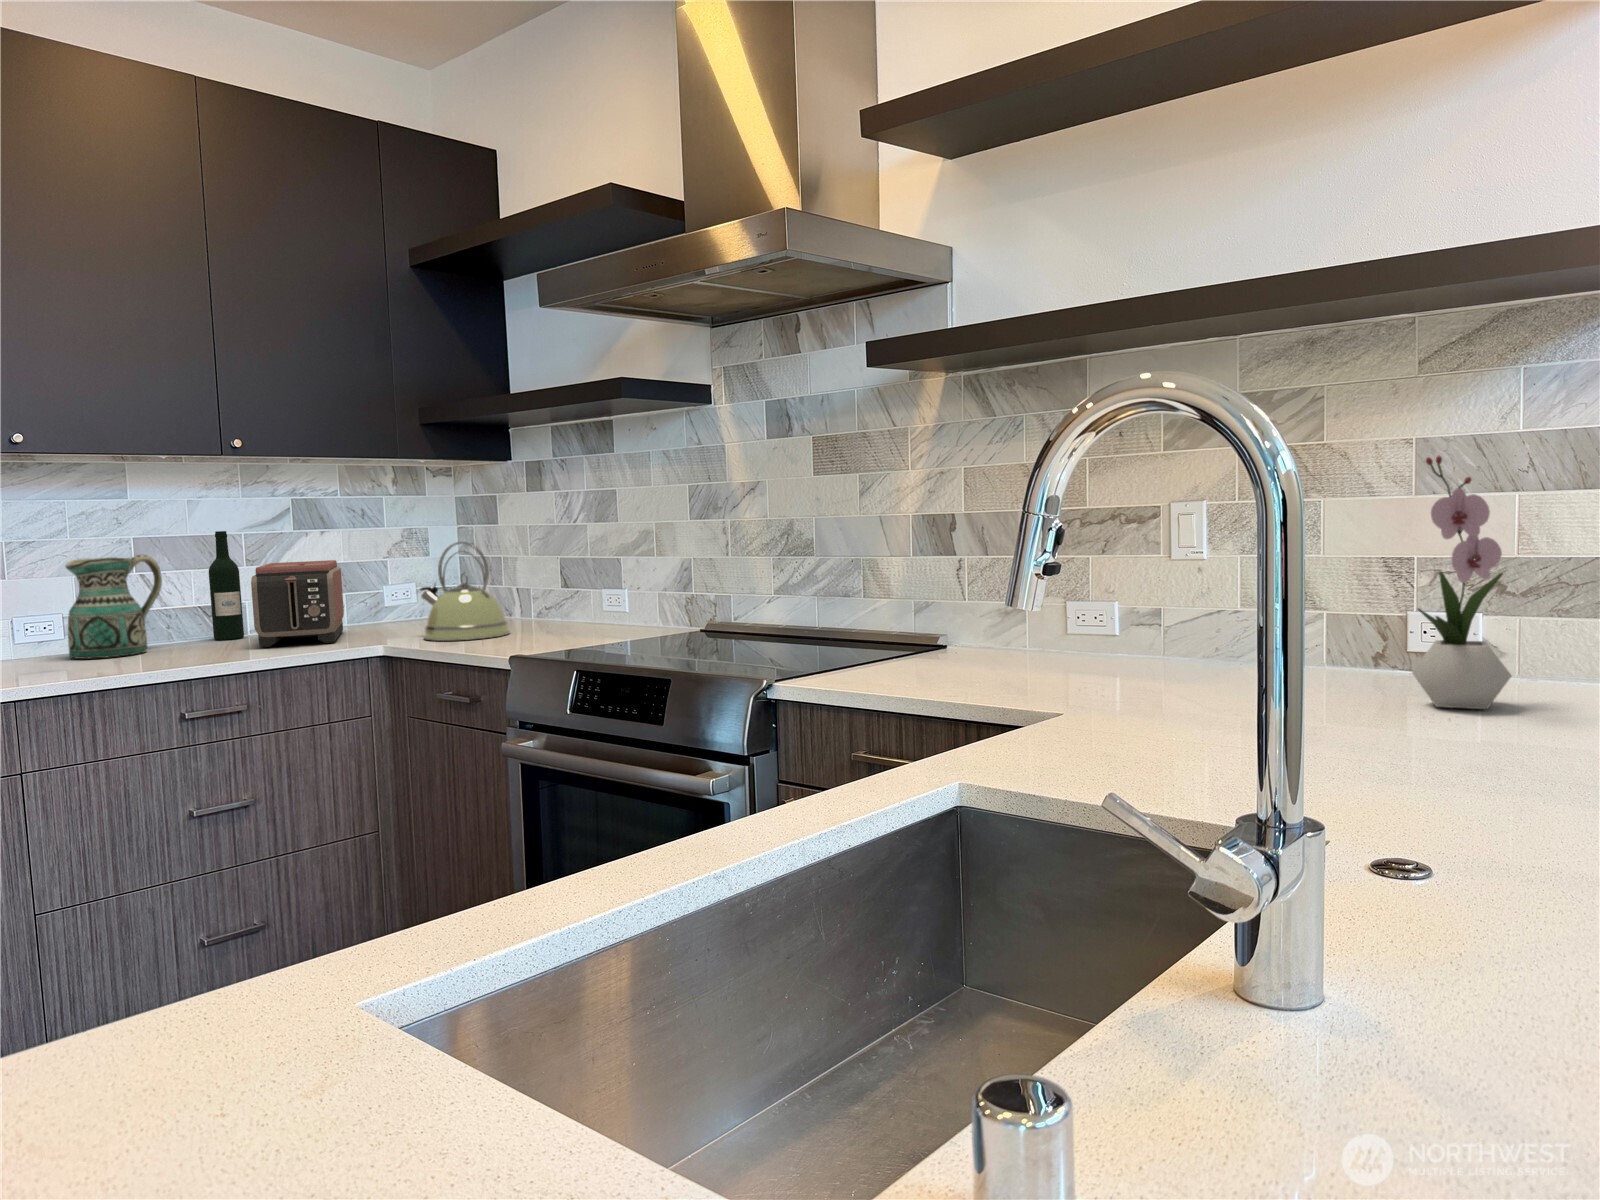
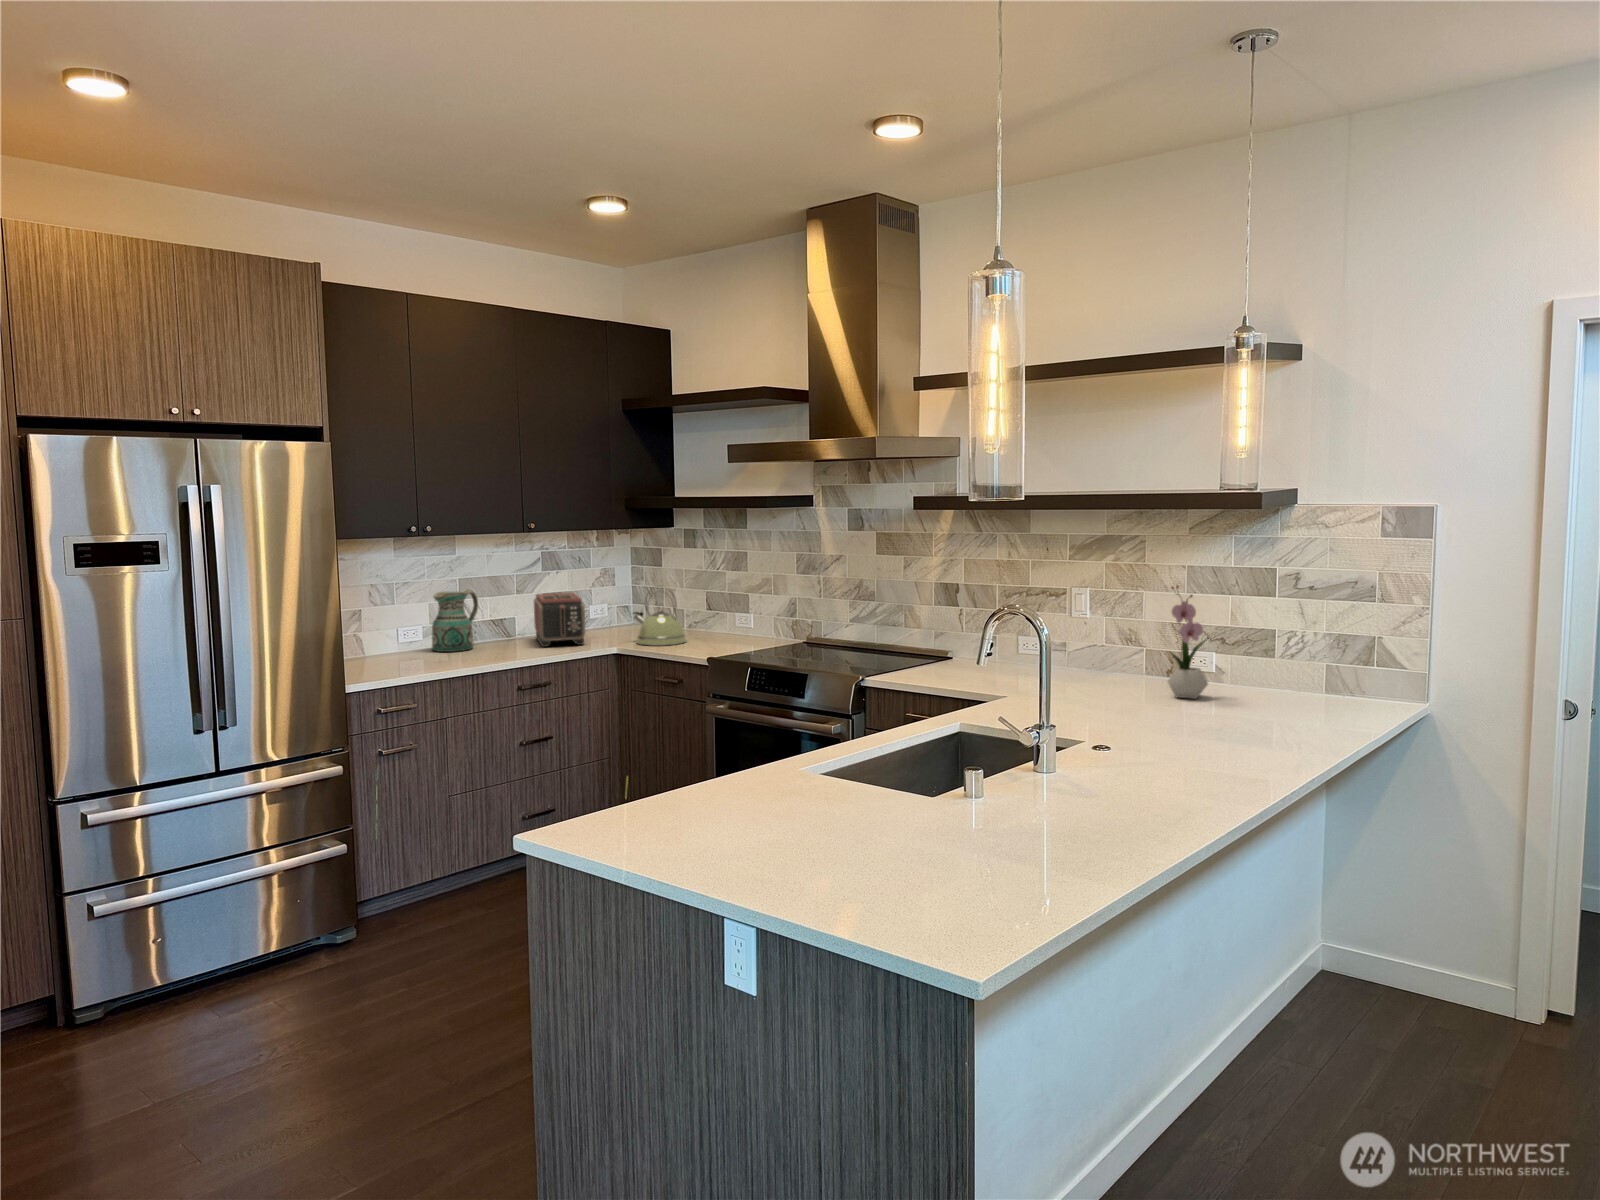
wine bottle: present [209,531,244,640] -> none [498,573,517,640]

